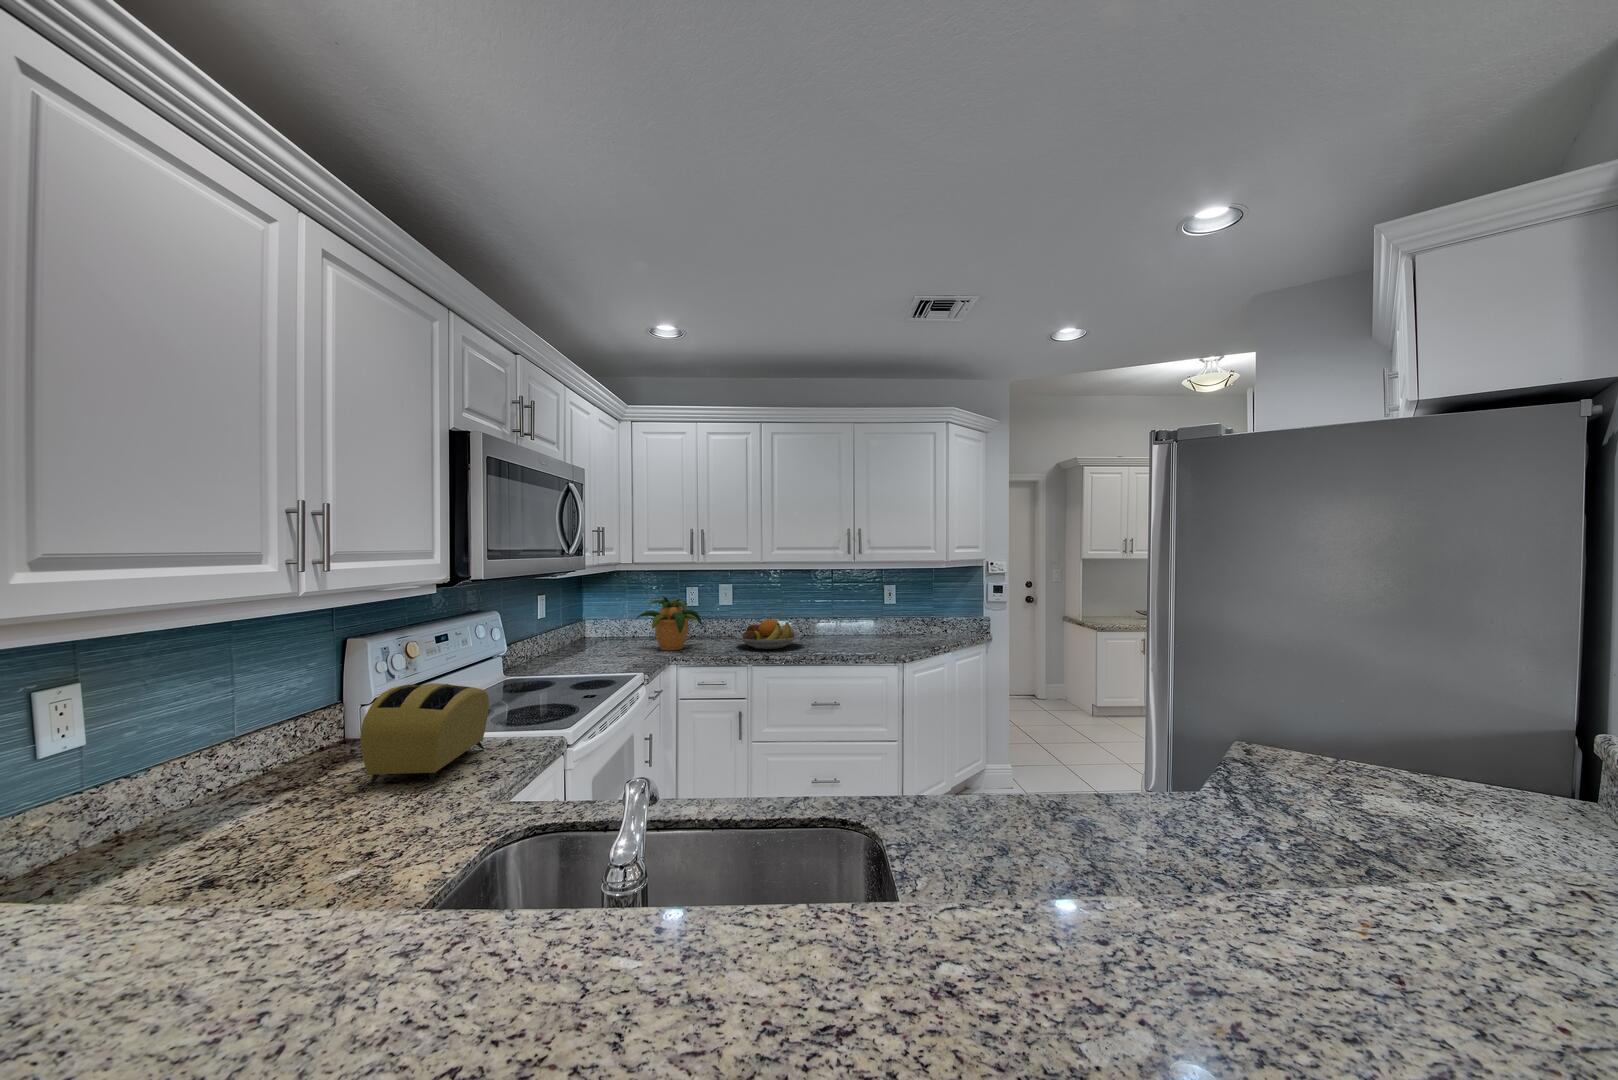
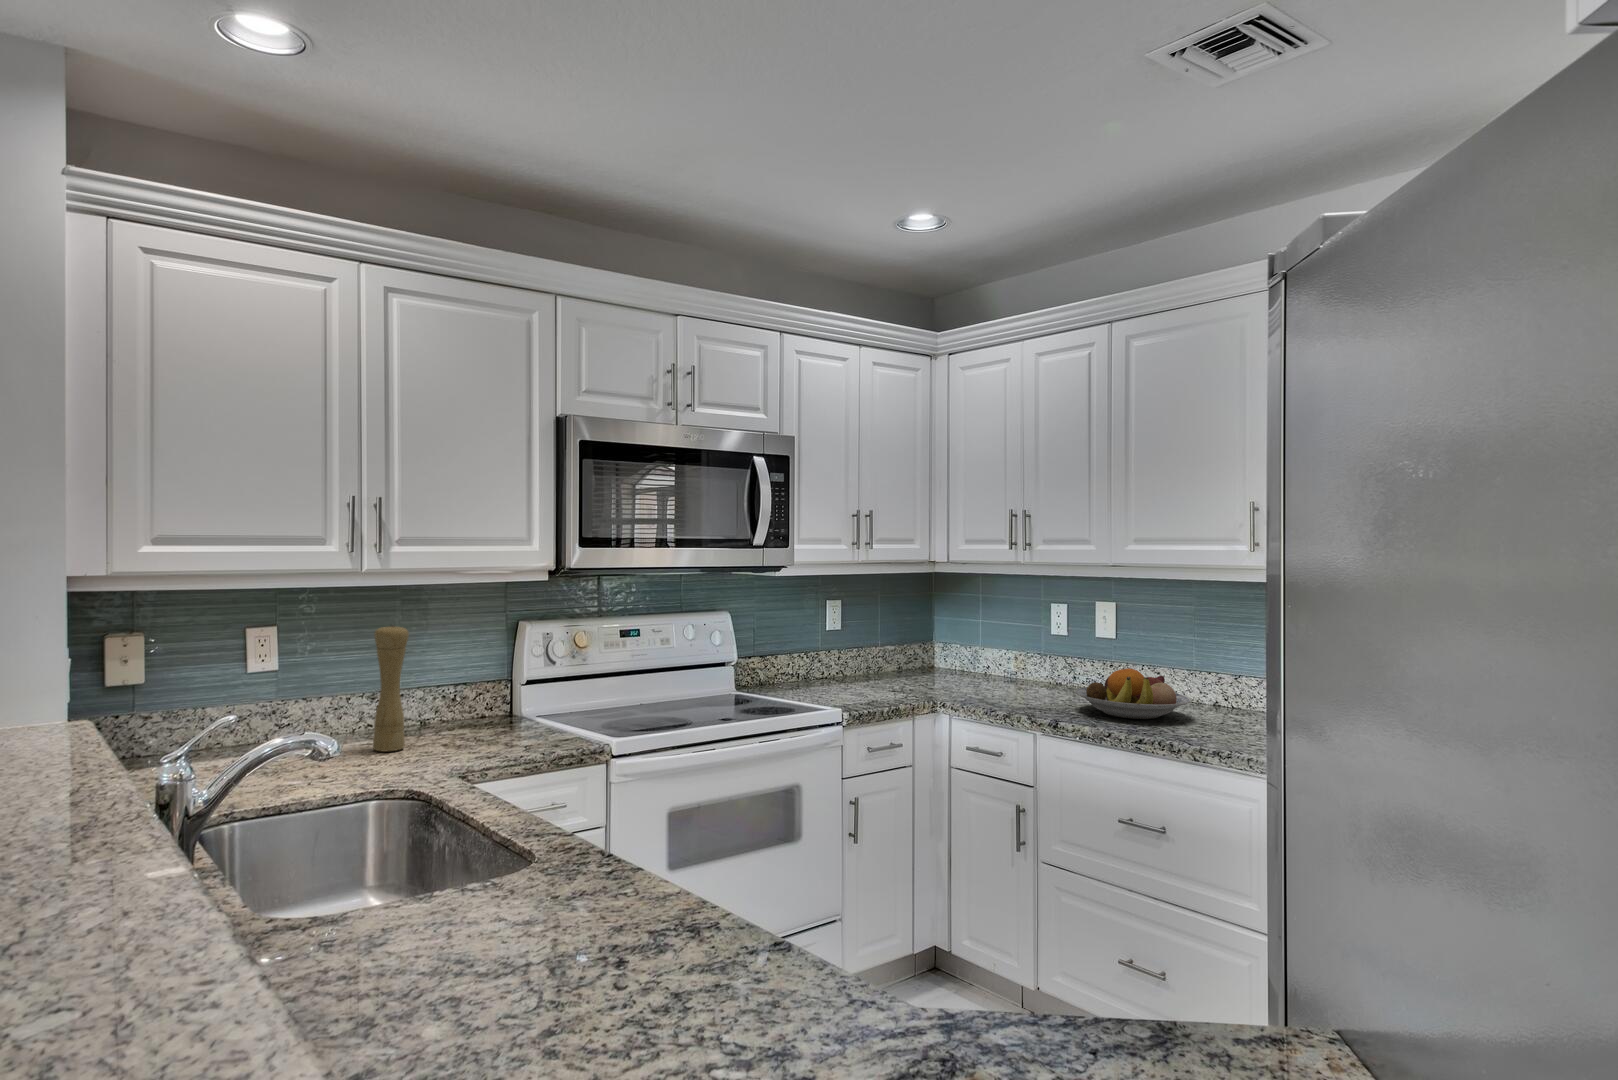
potted plant: present [636,596,701,650] -> none [950,612,1045,695]
pepper mill: none [281,657,327,807] -> present [373,625,409,751]
toaster: present [360,683,489,786] -> none [433,666,562,760]

